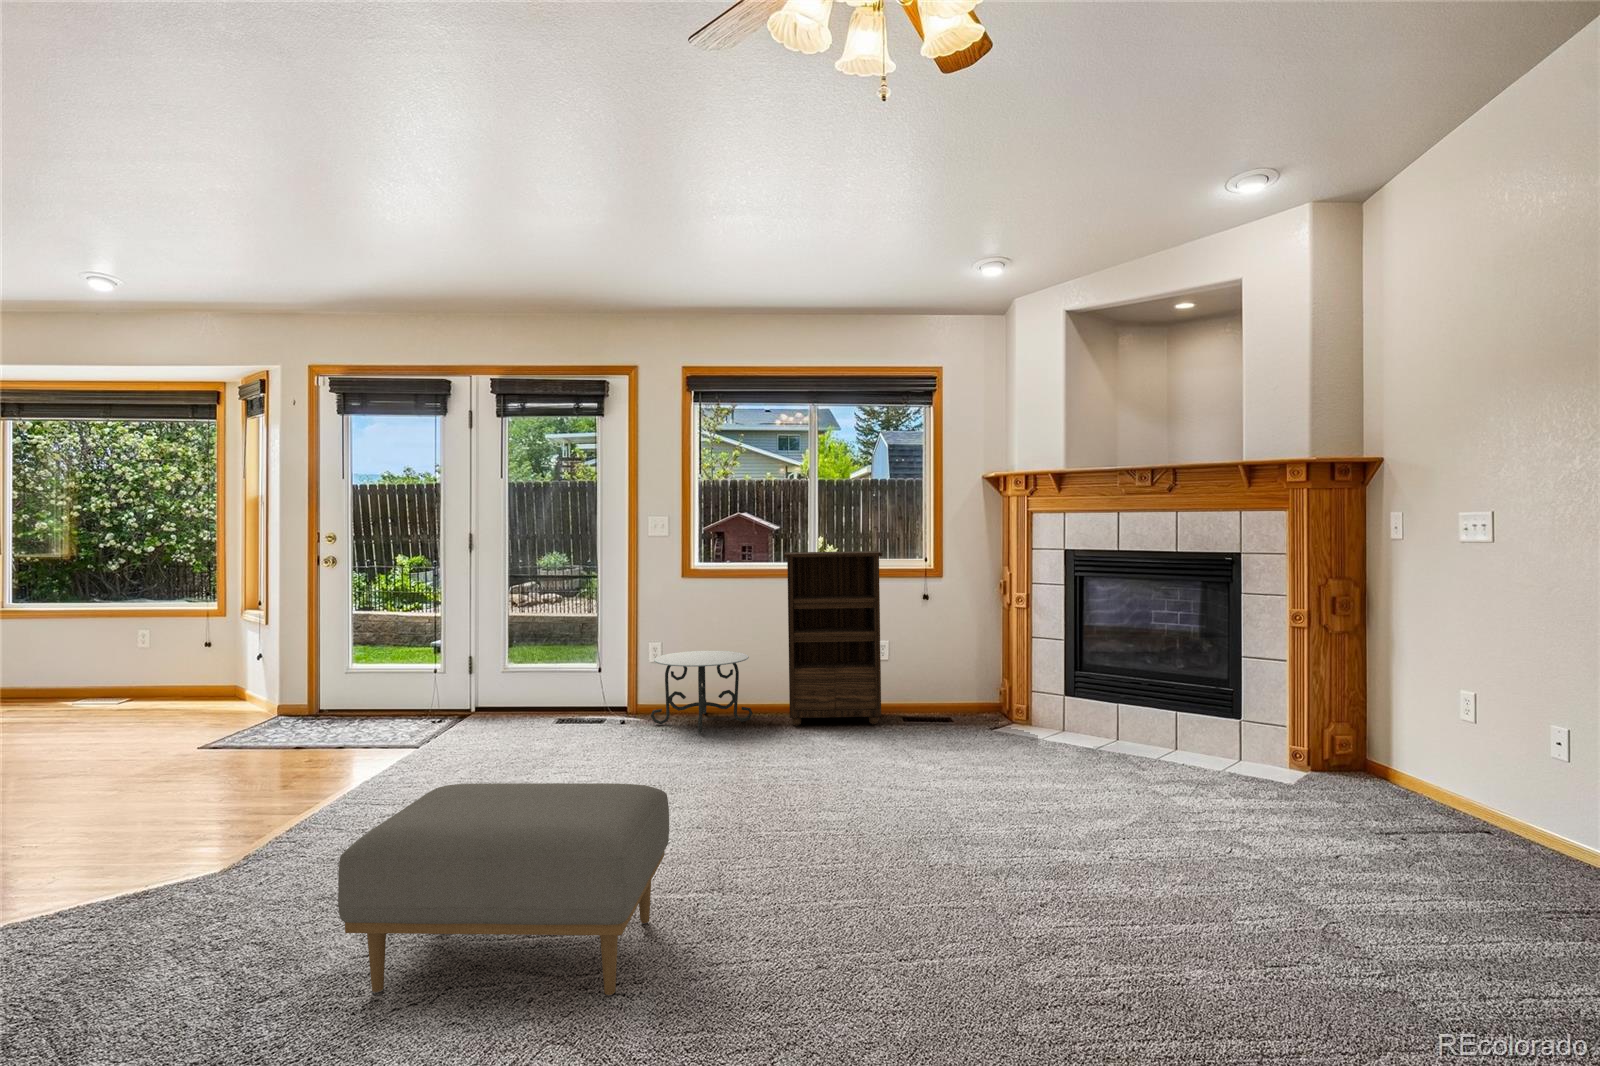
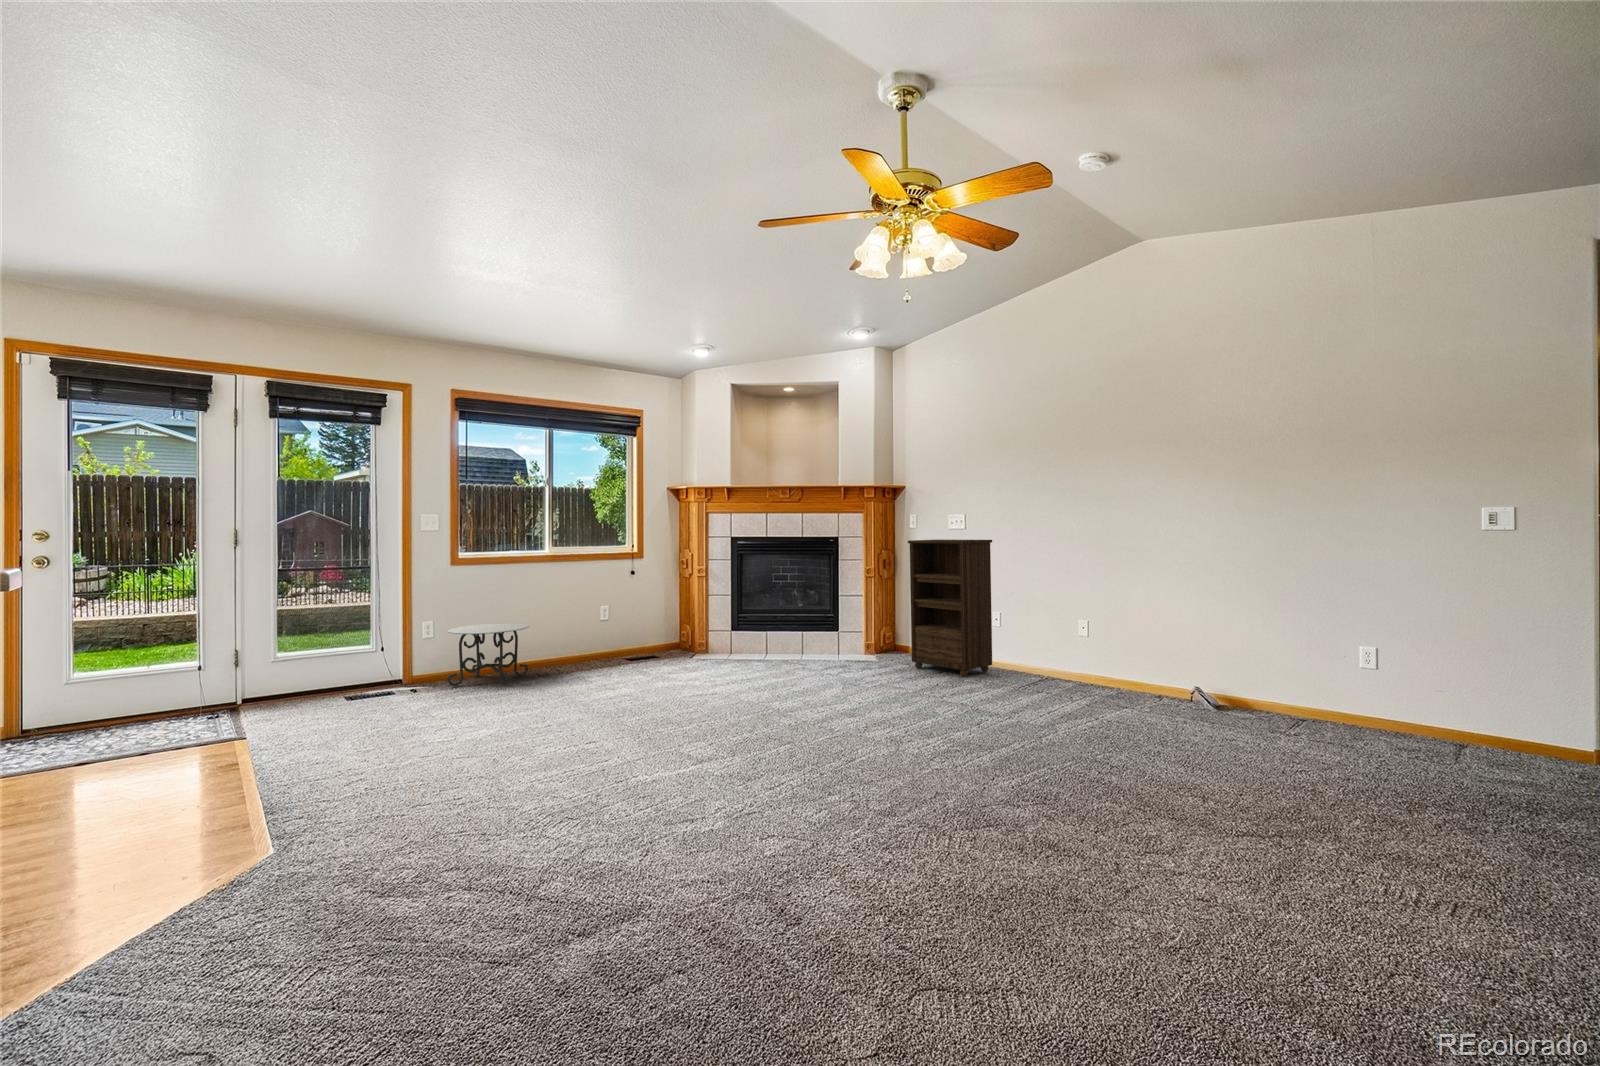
bookshelf: present [784,551,882,726] -> present [908,540,992,677]
ottoman: present [338,783,669,996] -> none [547,669,742,799]

